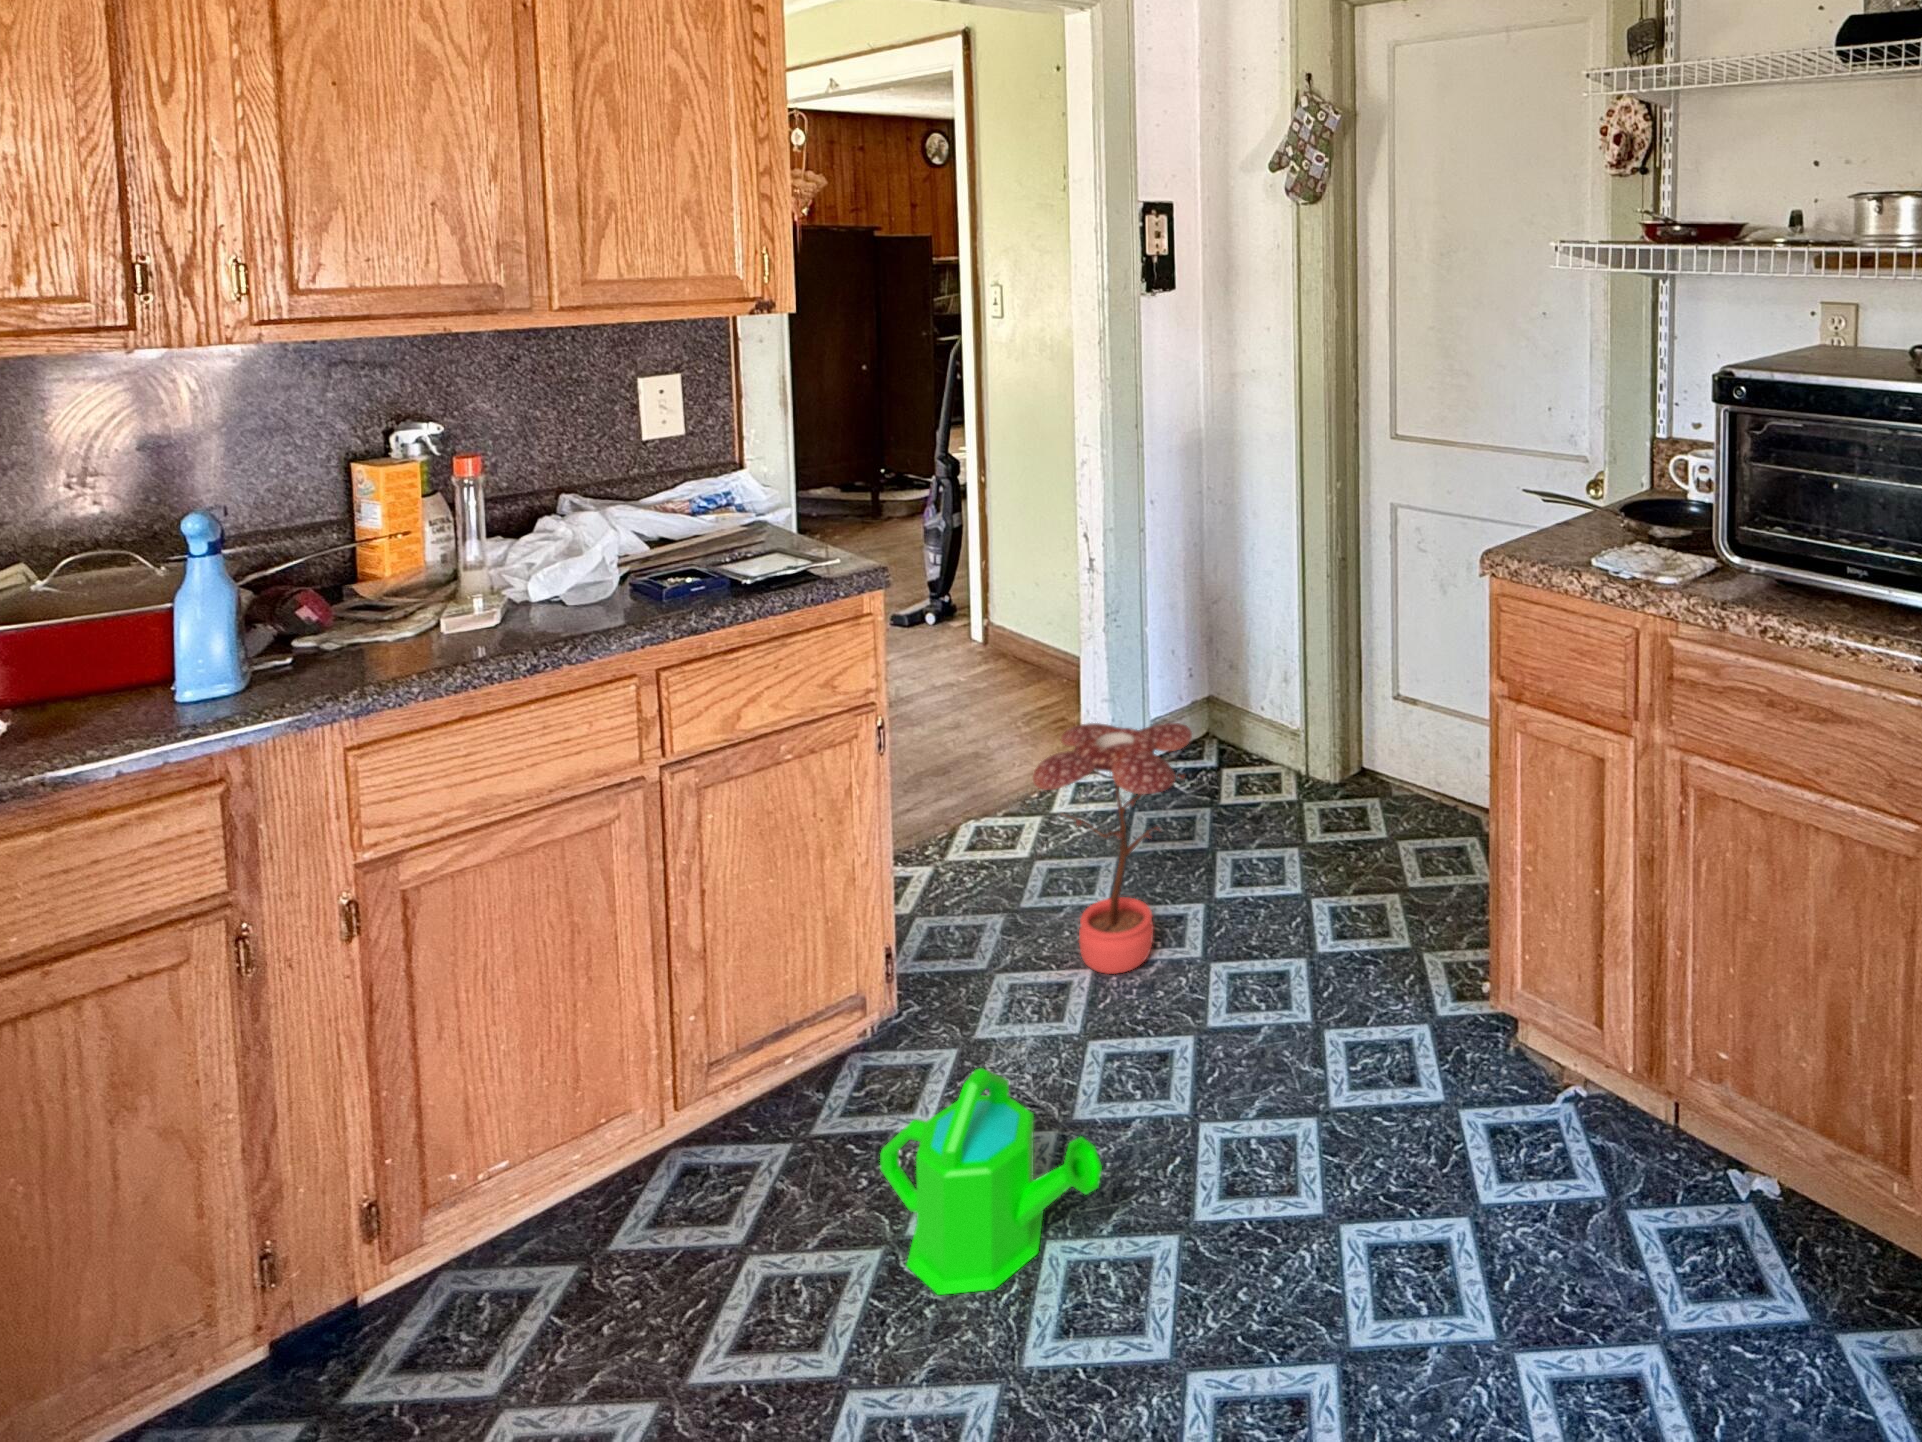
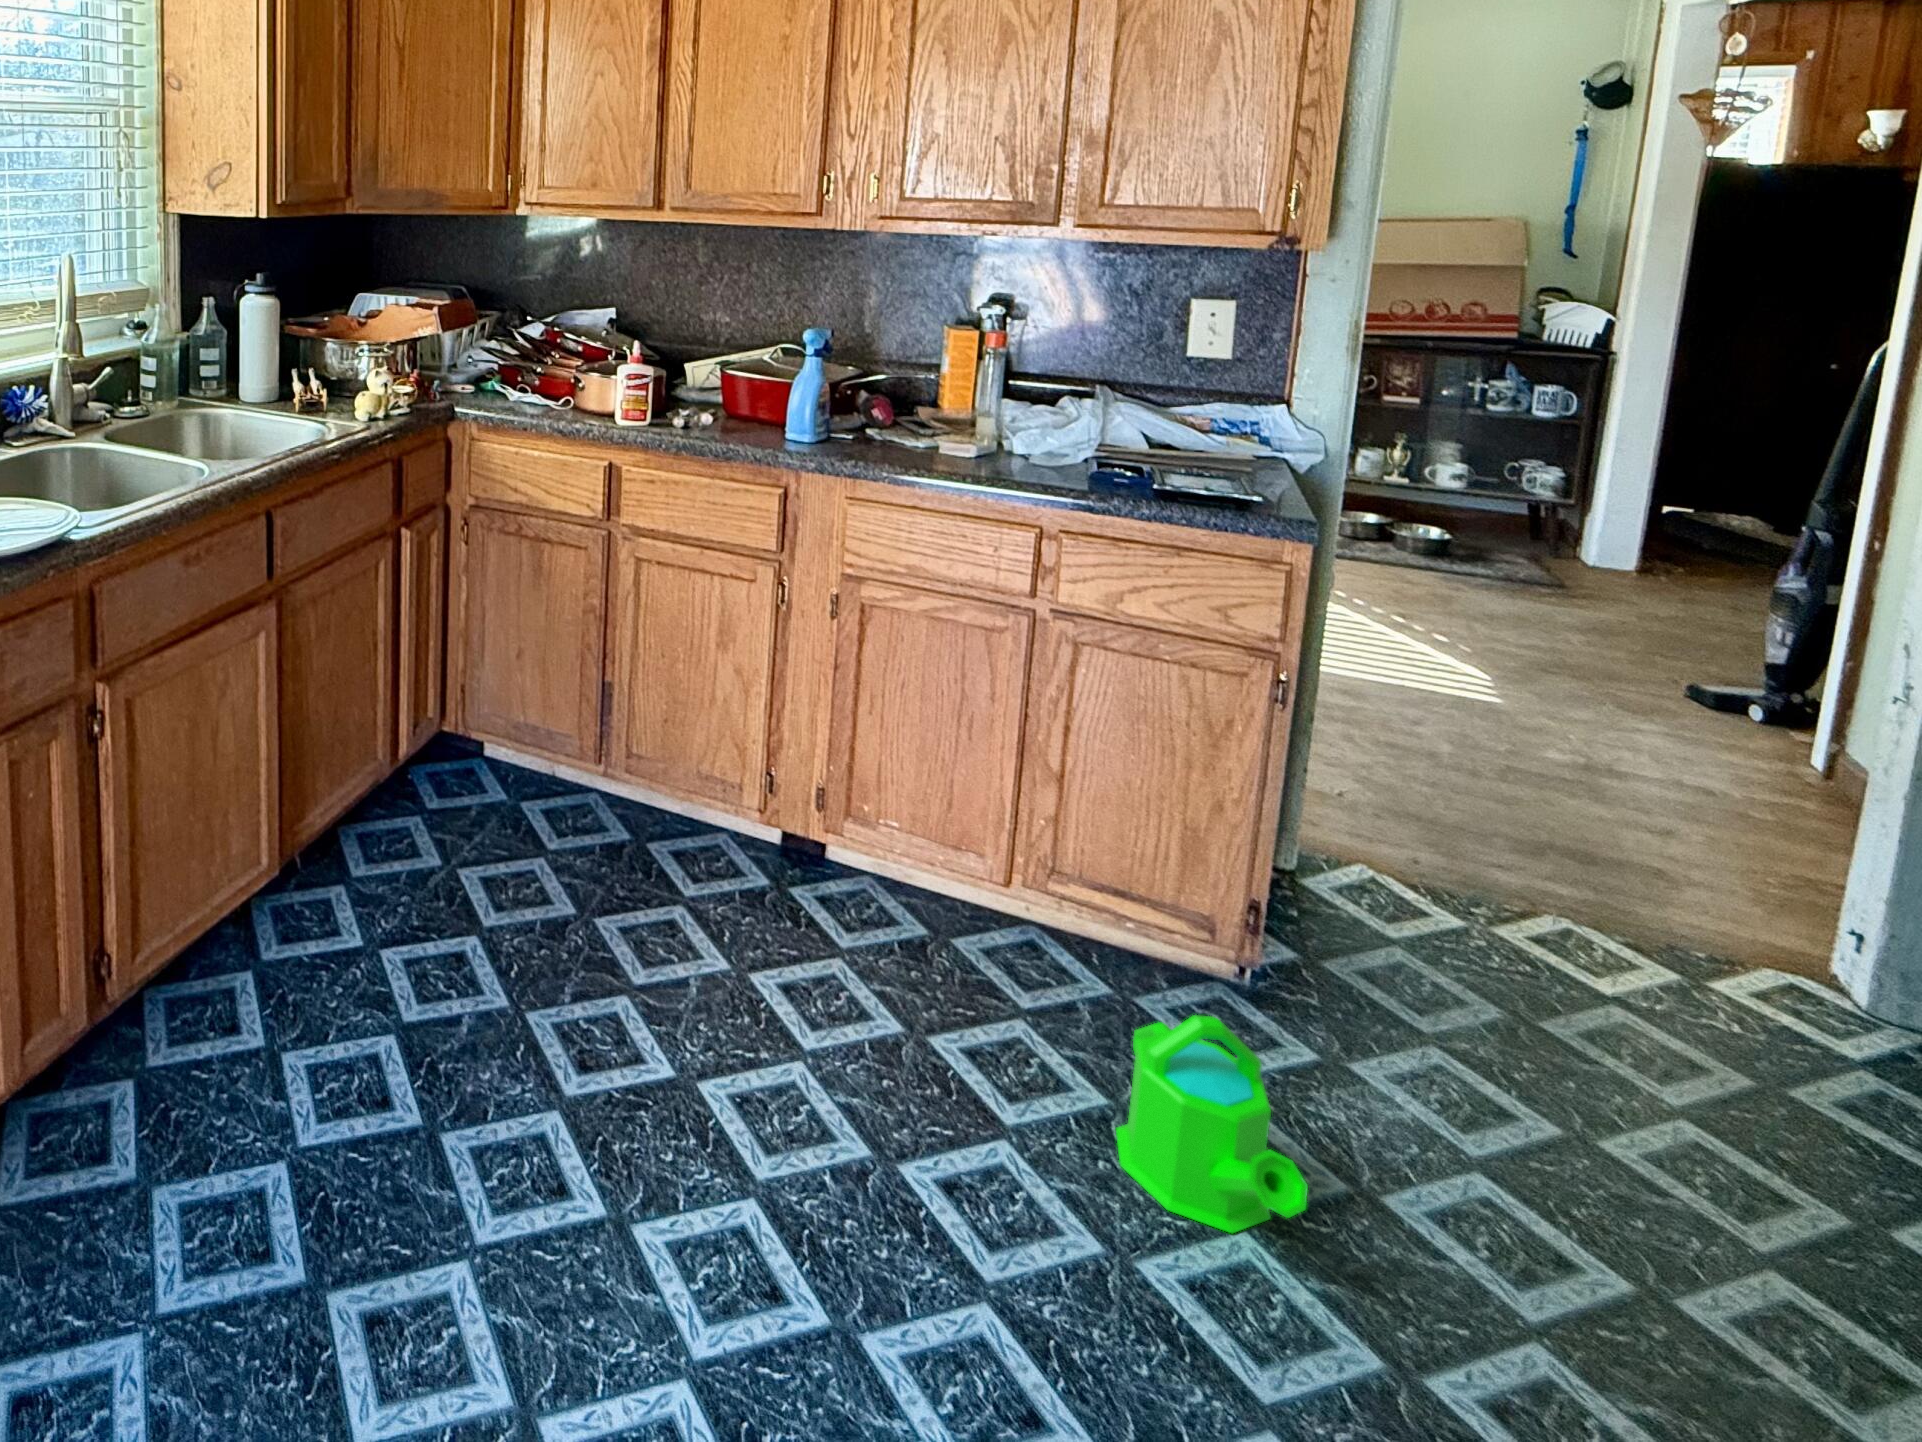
potted plant: present [1033,723,1192,974] -> none [1507,839,1862,1188]

